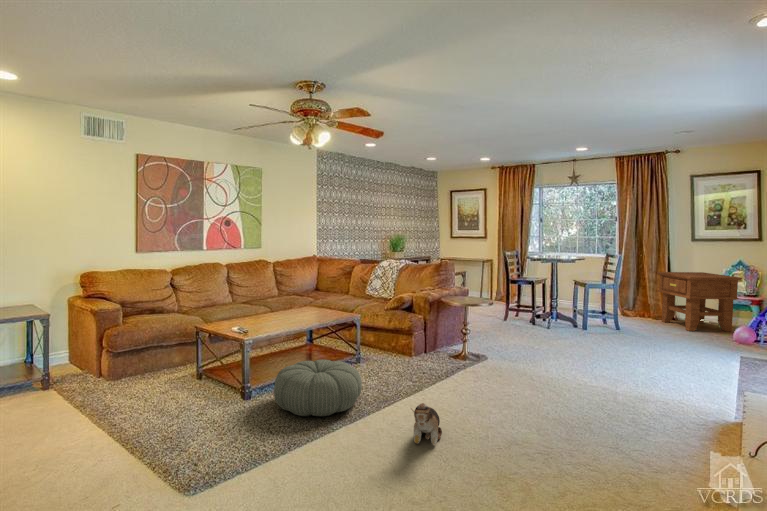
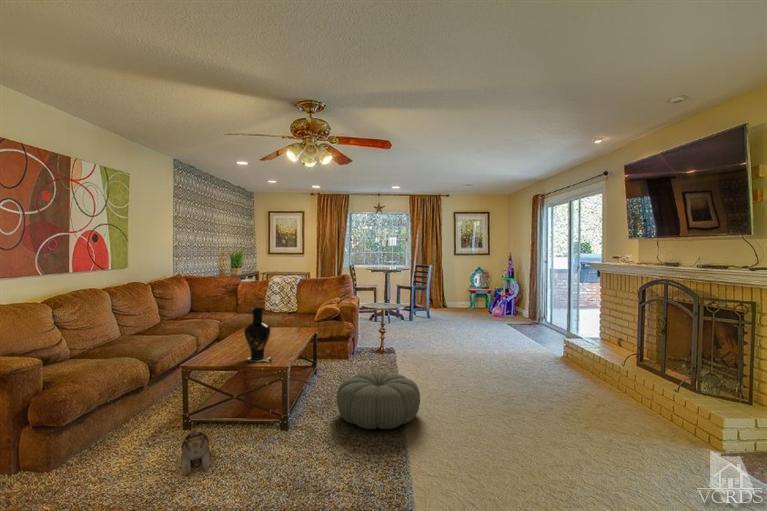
side table: present [657,272,742,332] -> none [440,275,488,313]
vase: none [234,283,256,328] -> present [244,308,270,360]
plush toy: present [412,403,442,444] -> present [181,429,211,475]

